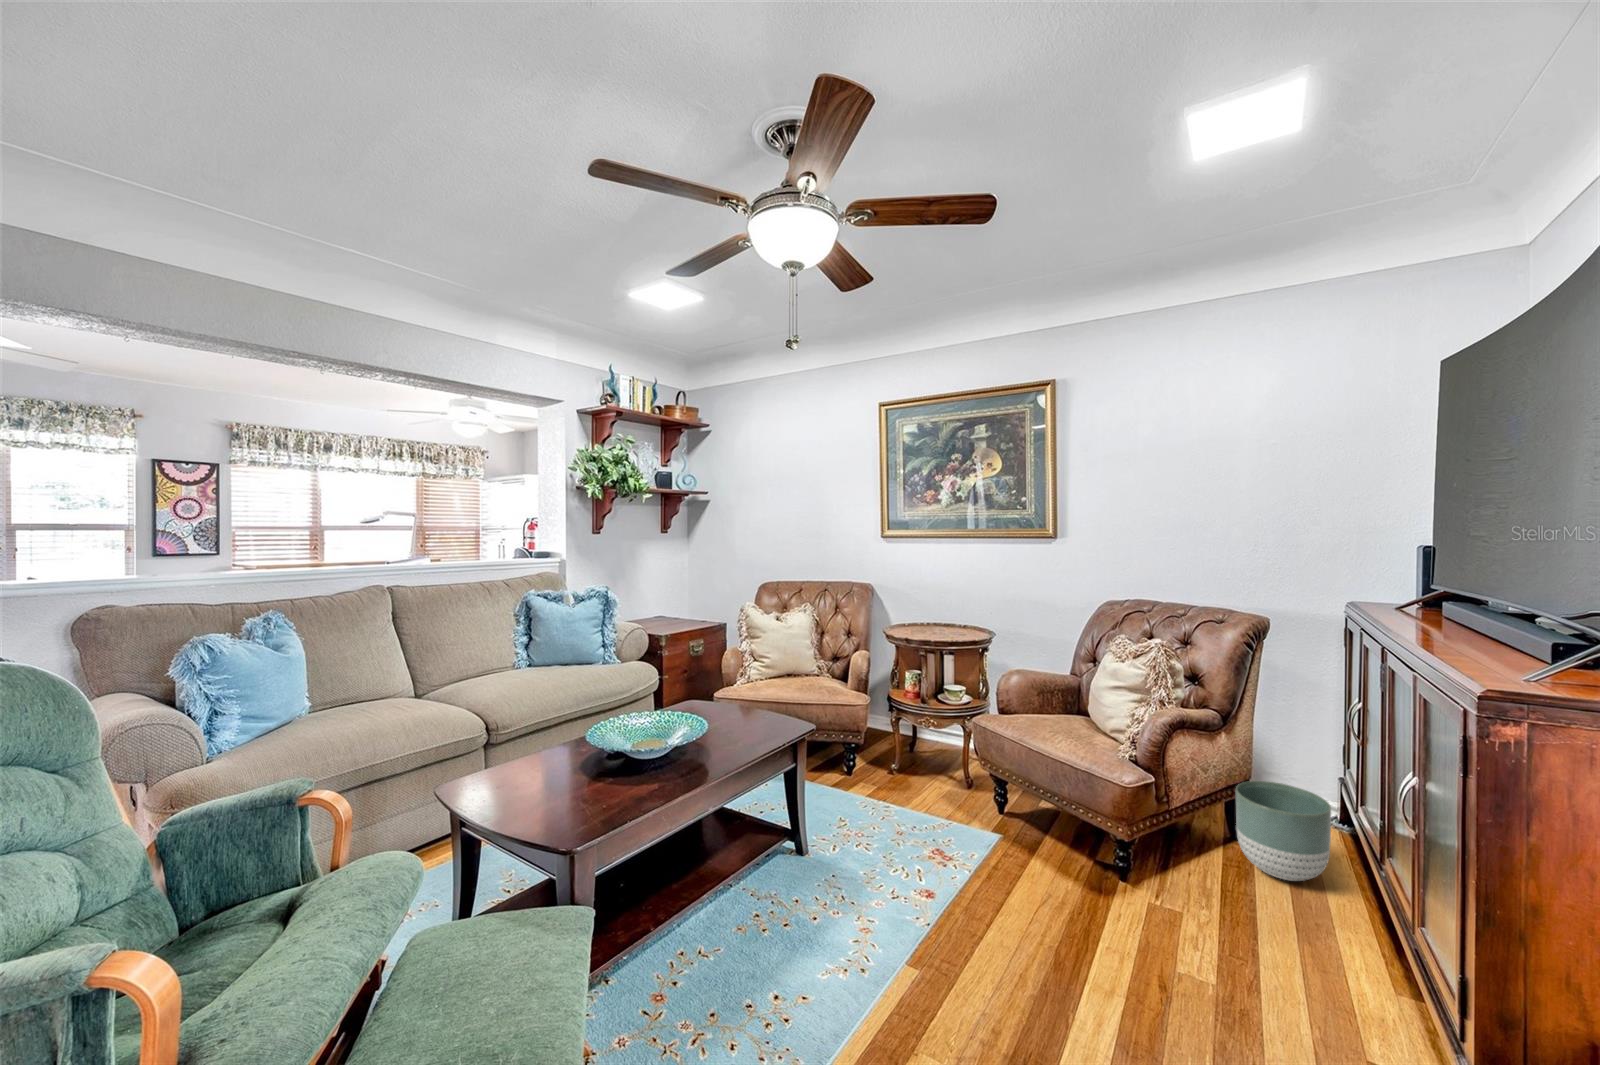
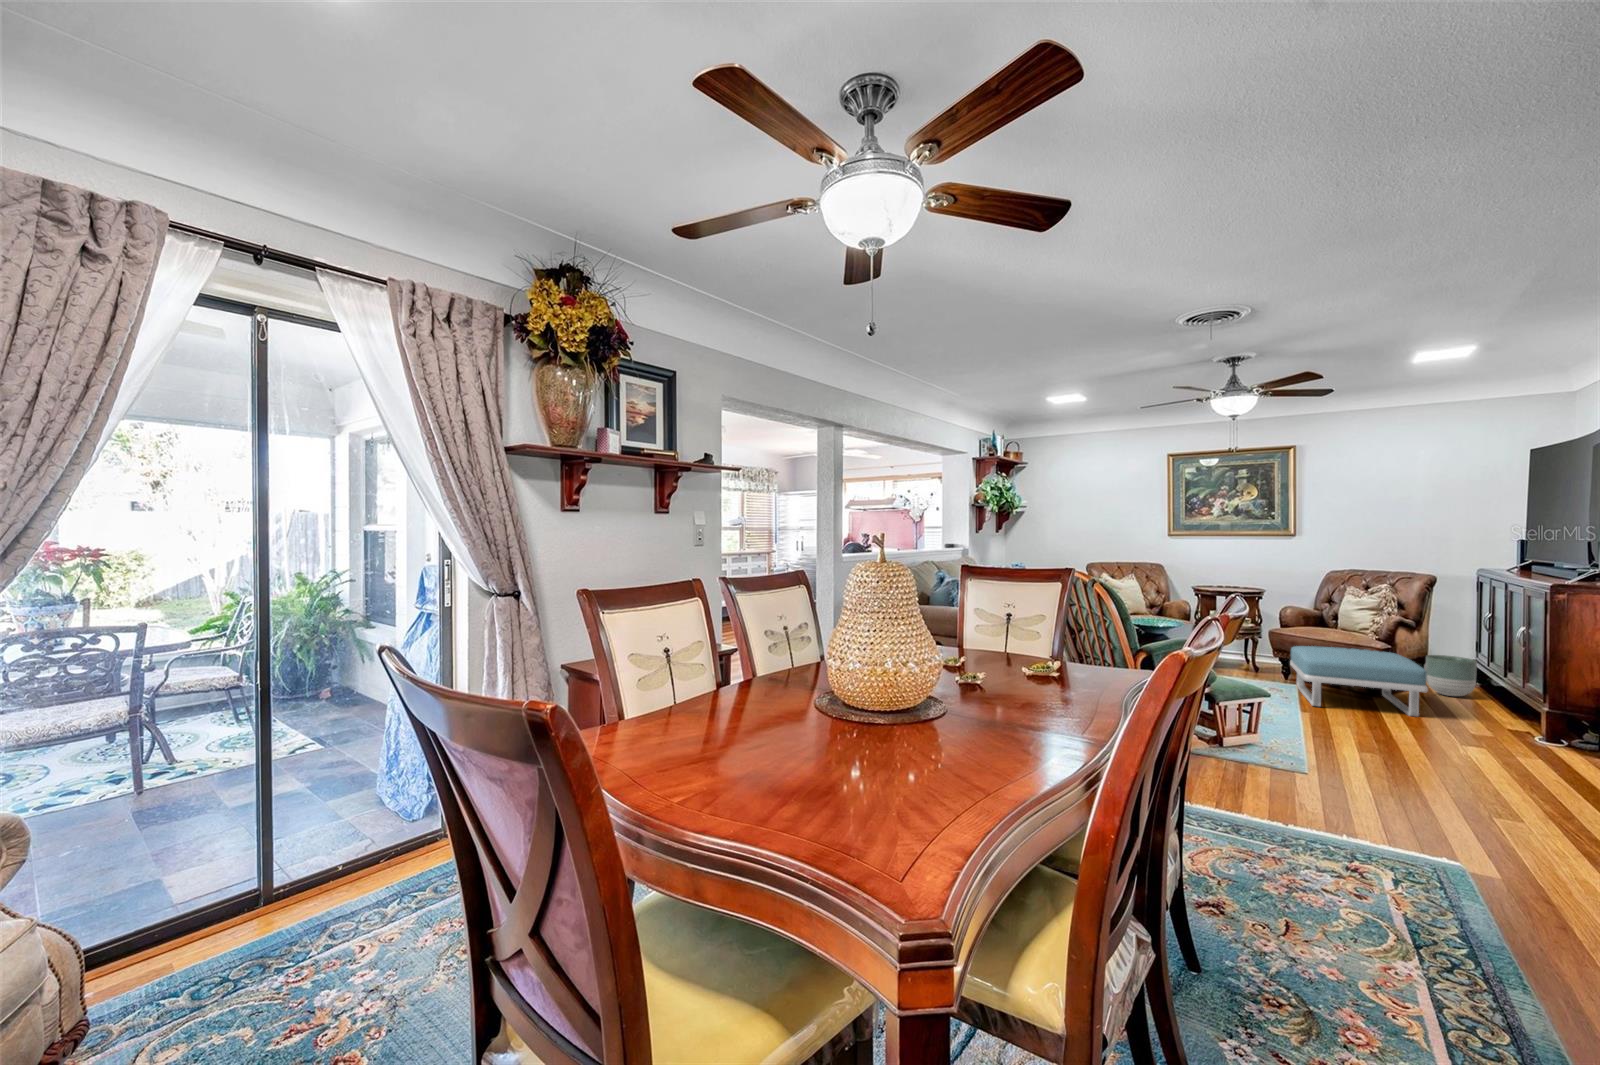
footstool: none [937,766,1180,1001] -> present [1290,646,1428,717]

